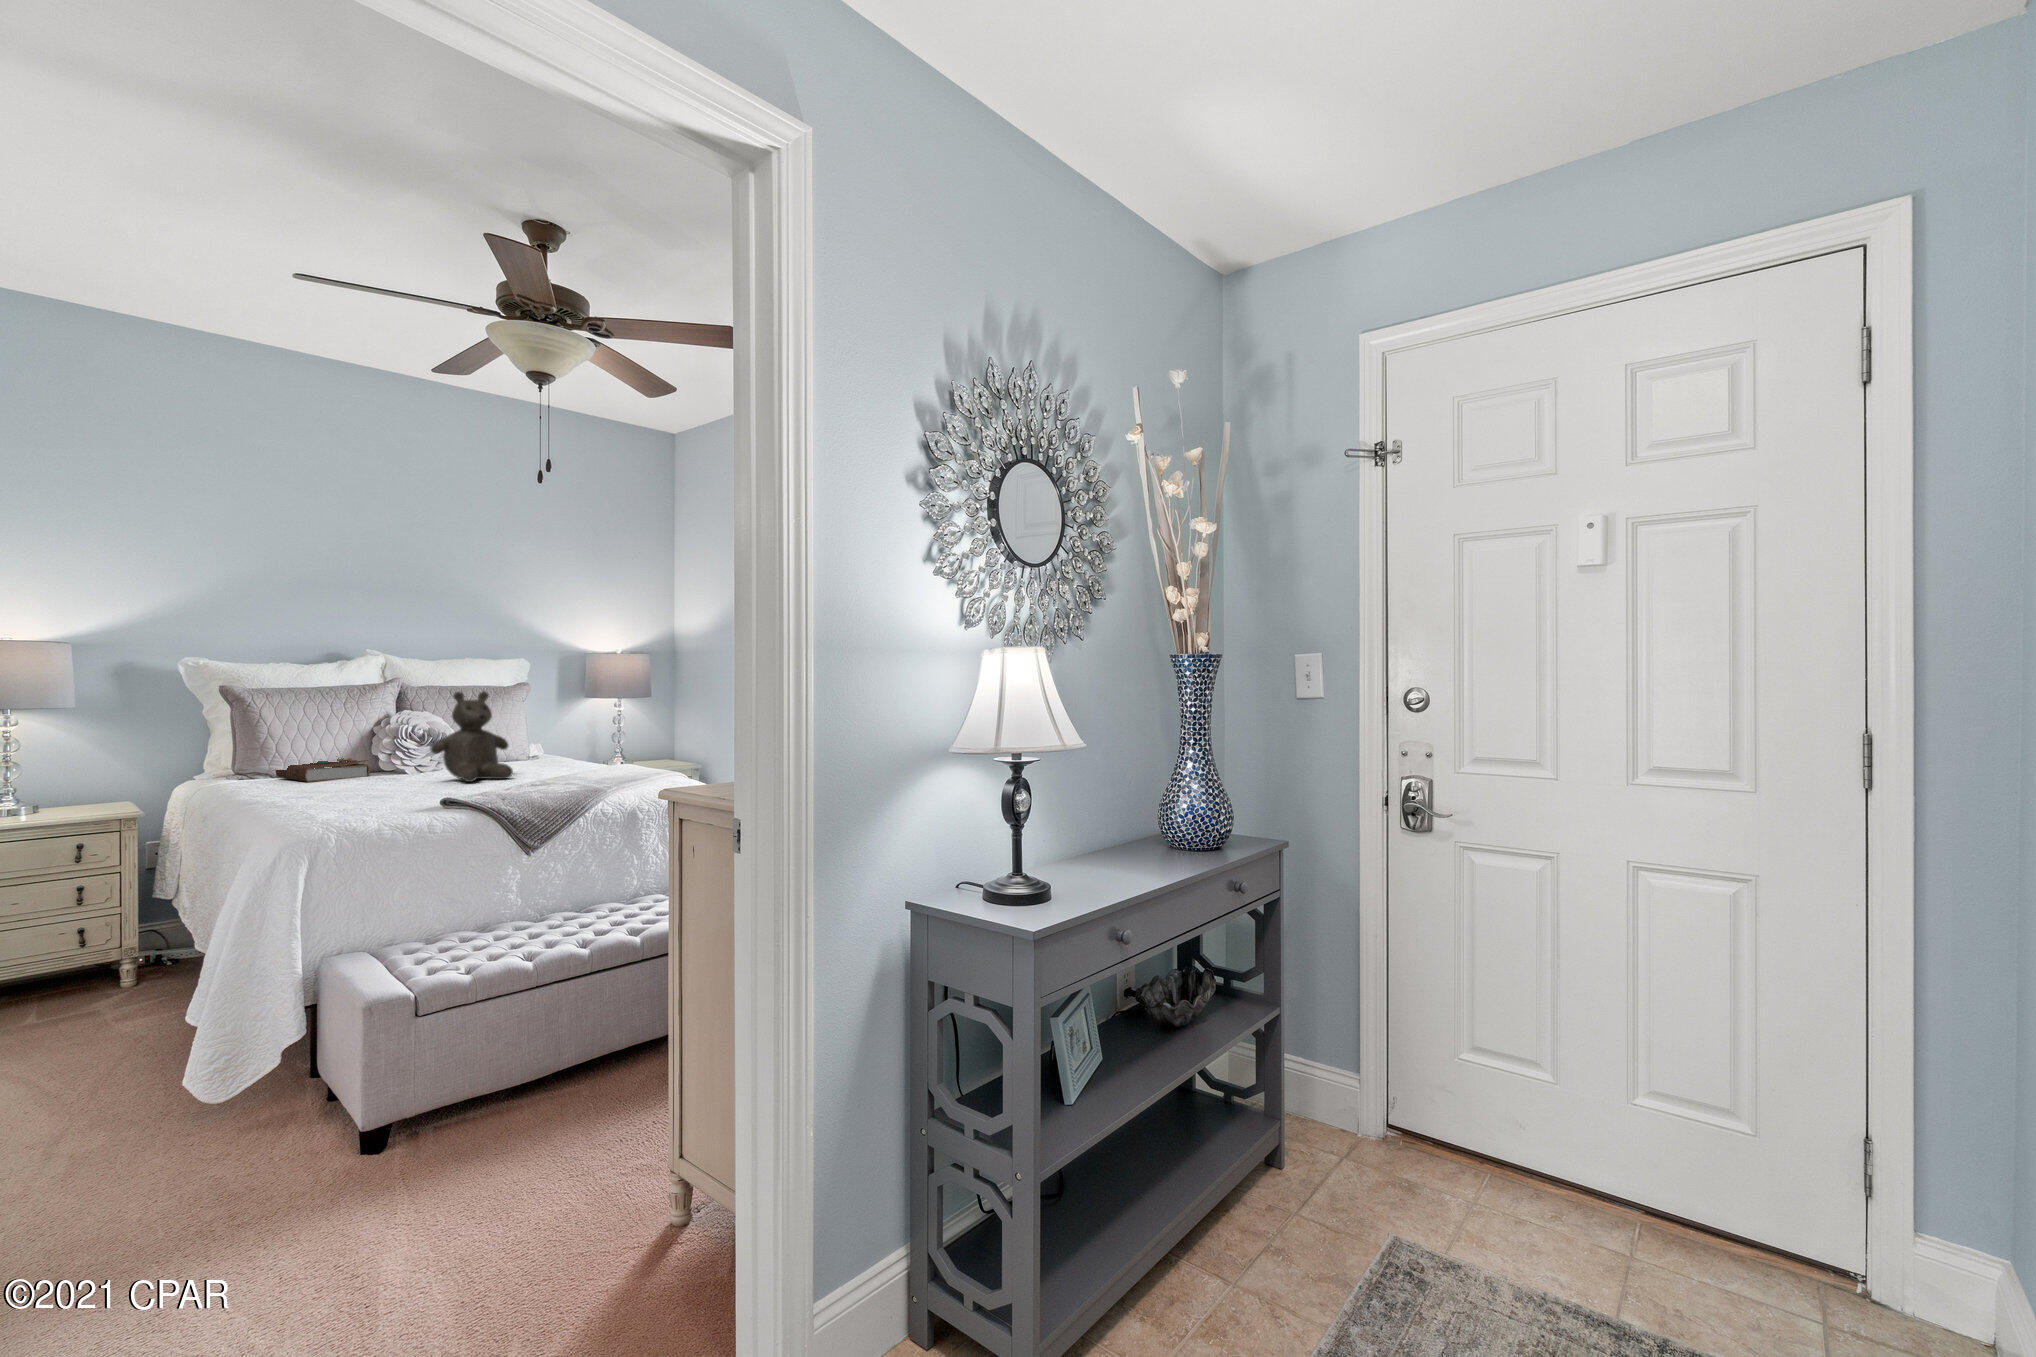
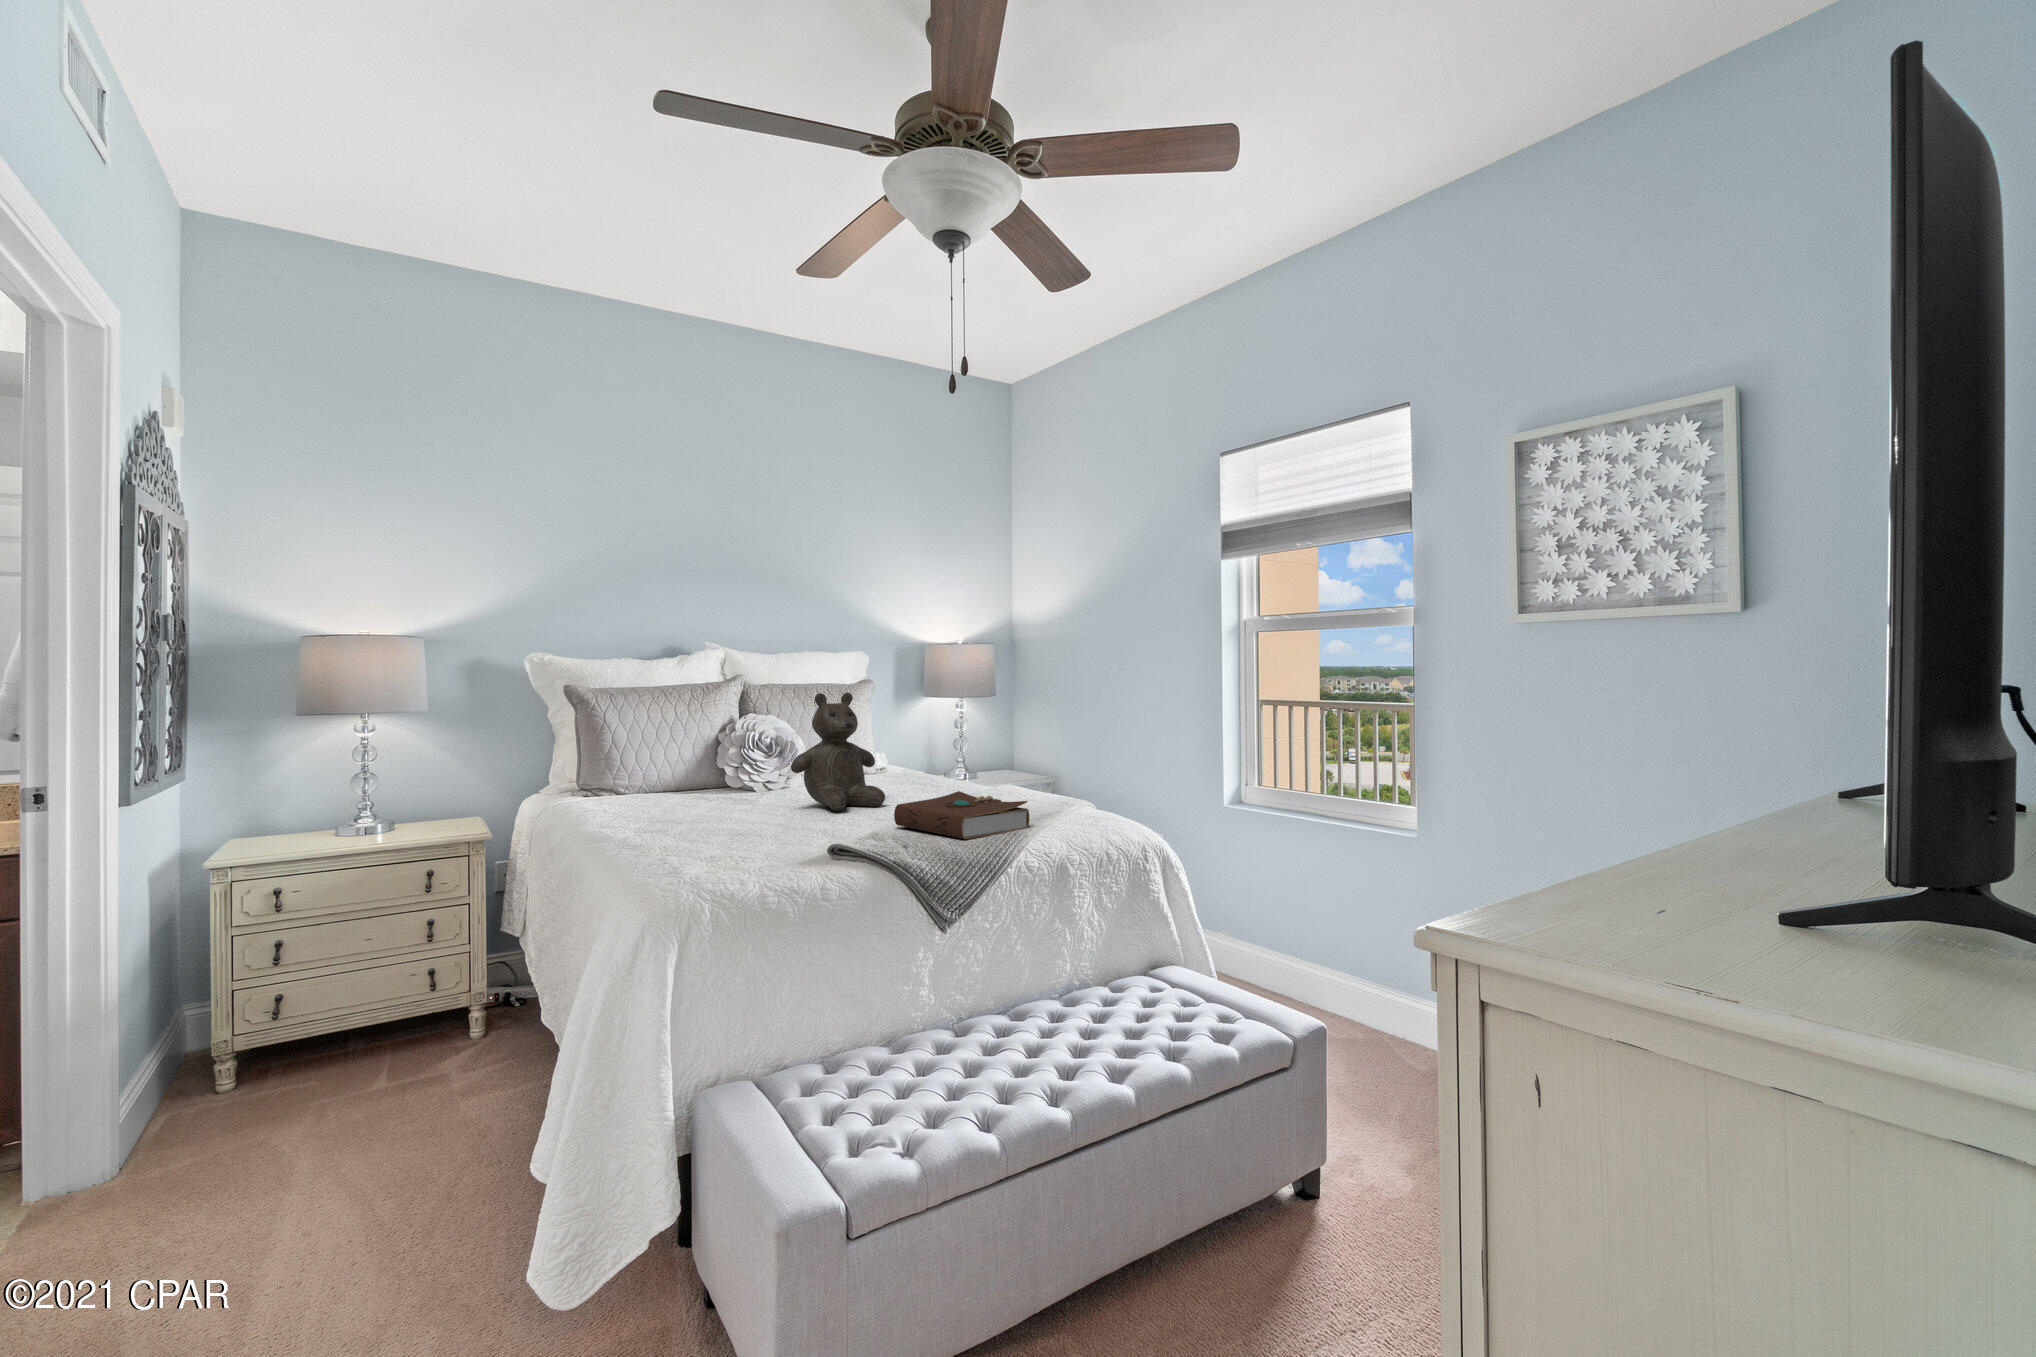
book: present [275,758,370,782] -> present [894,791,1030,839]

